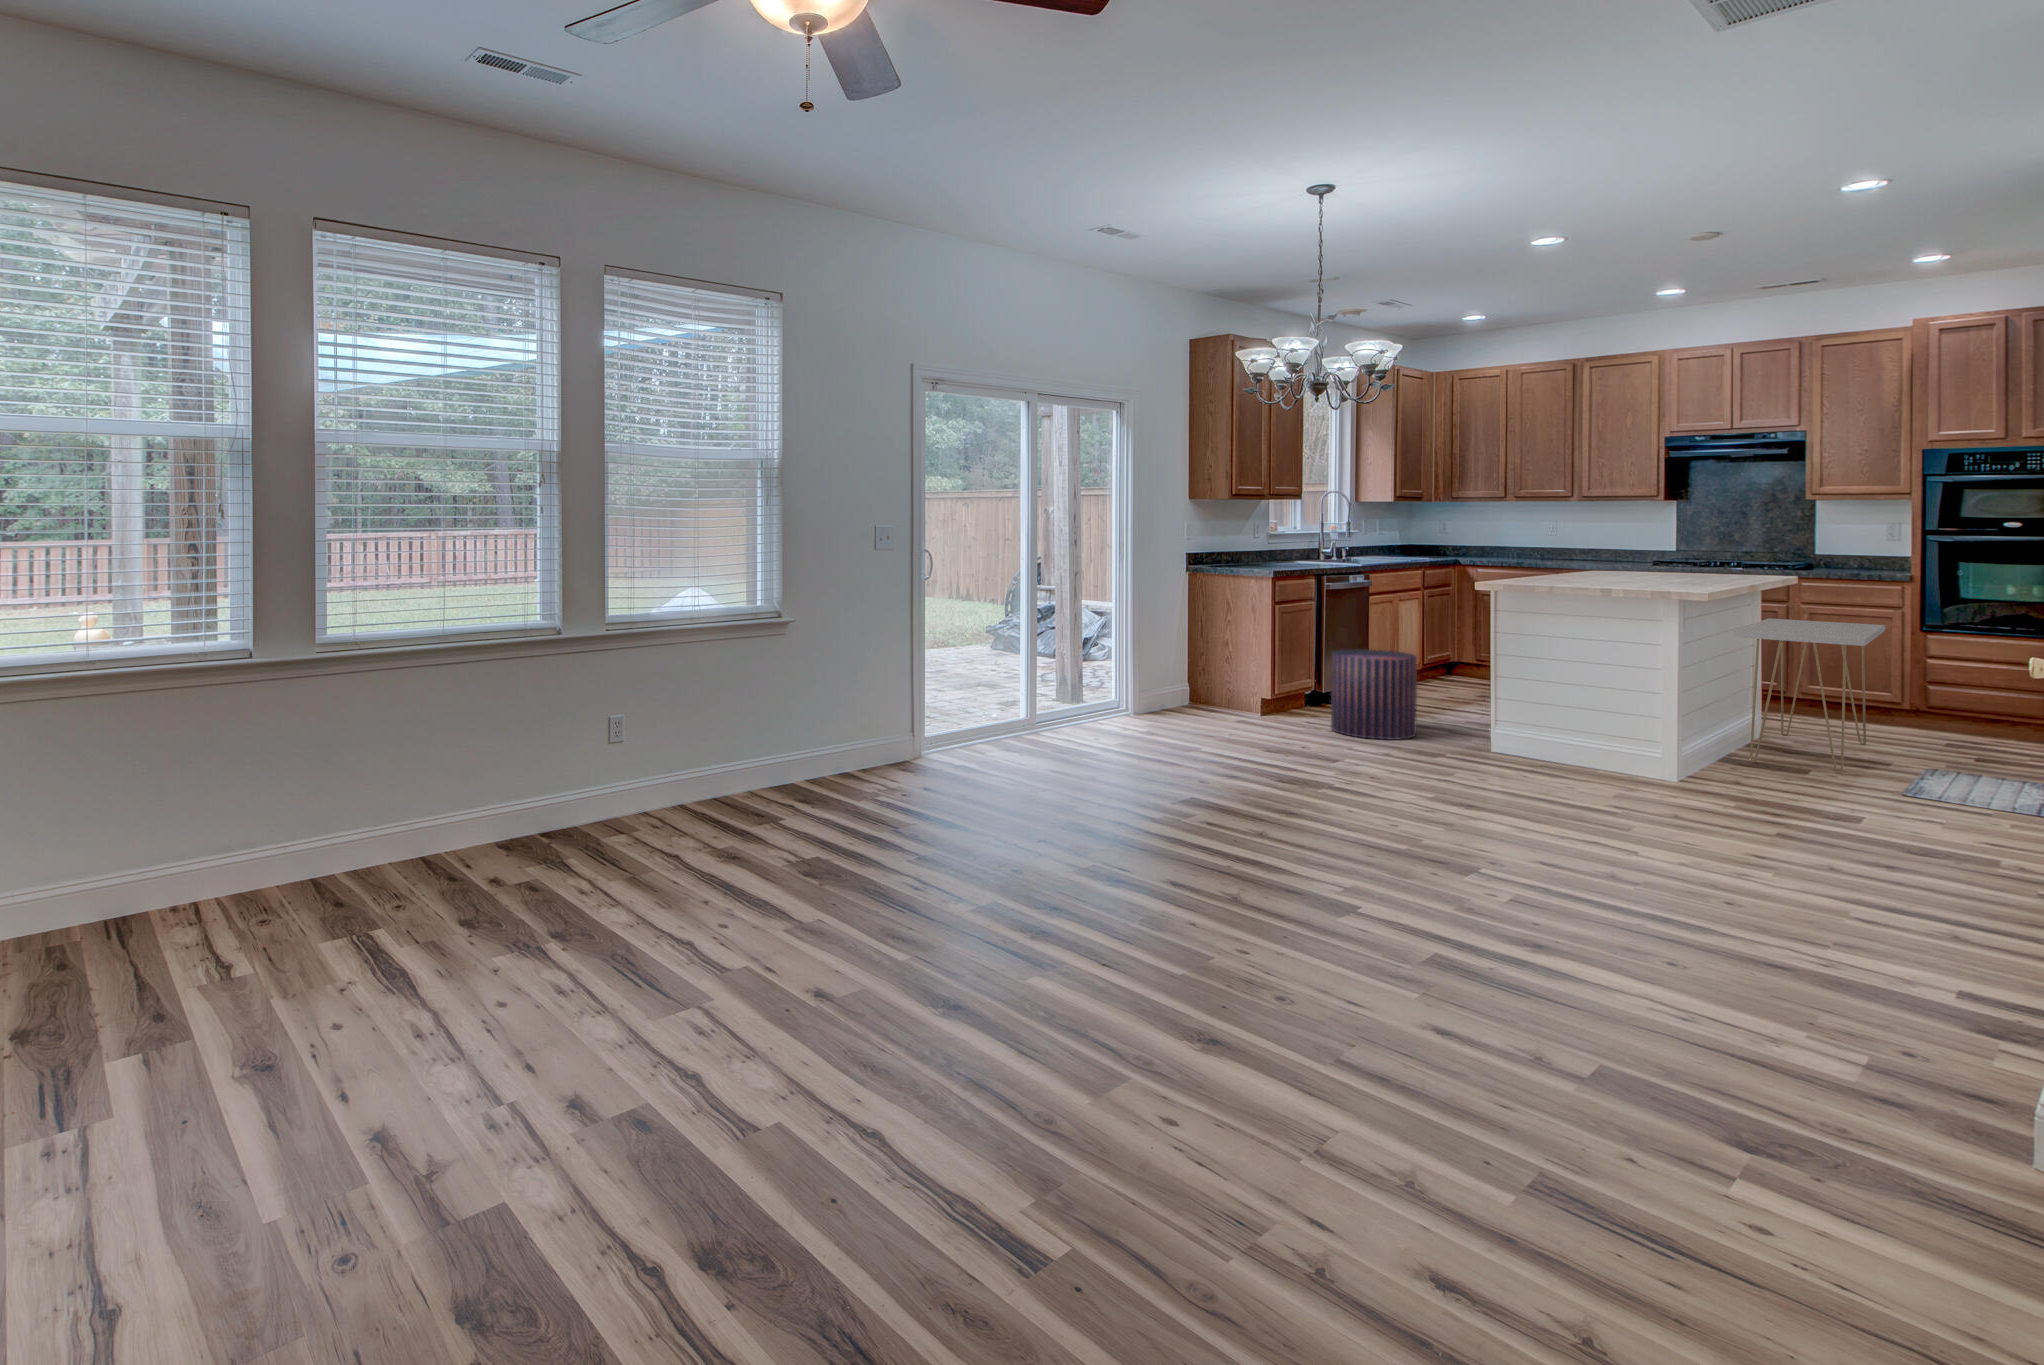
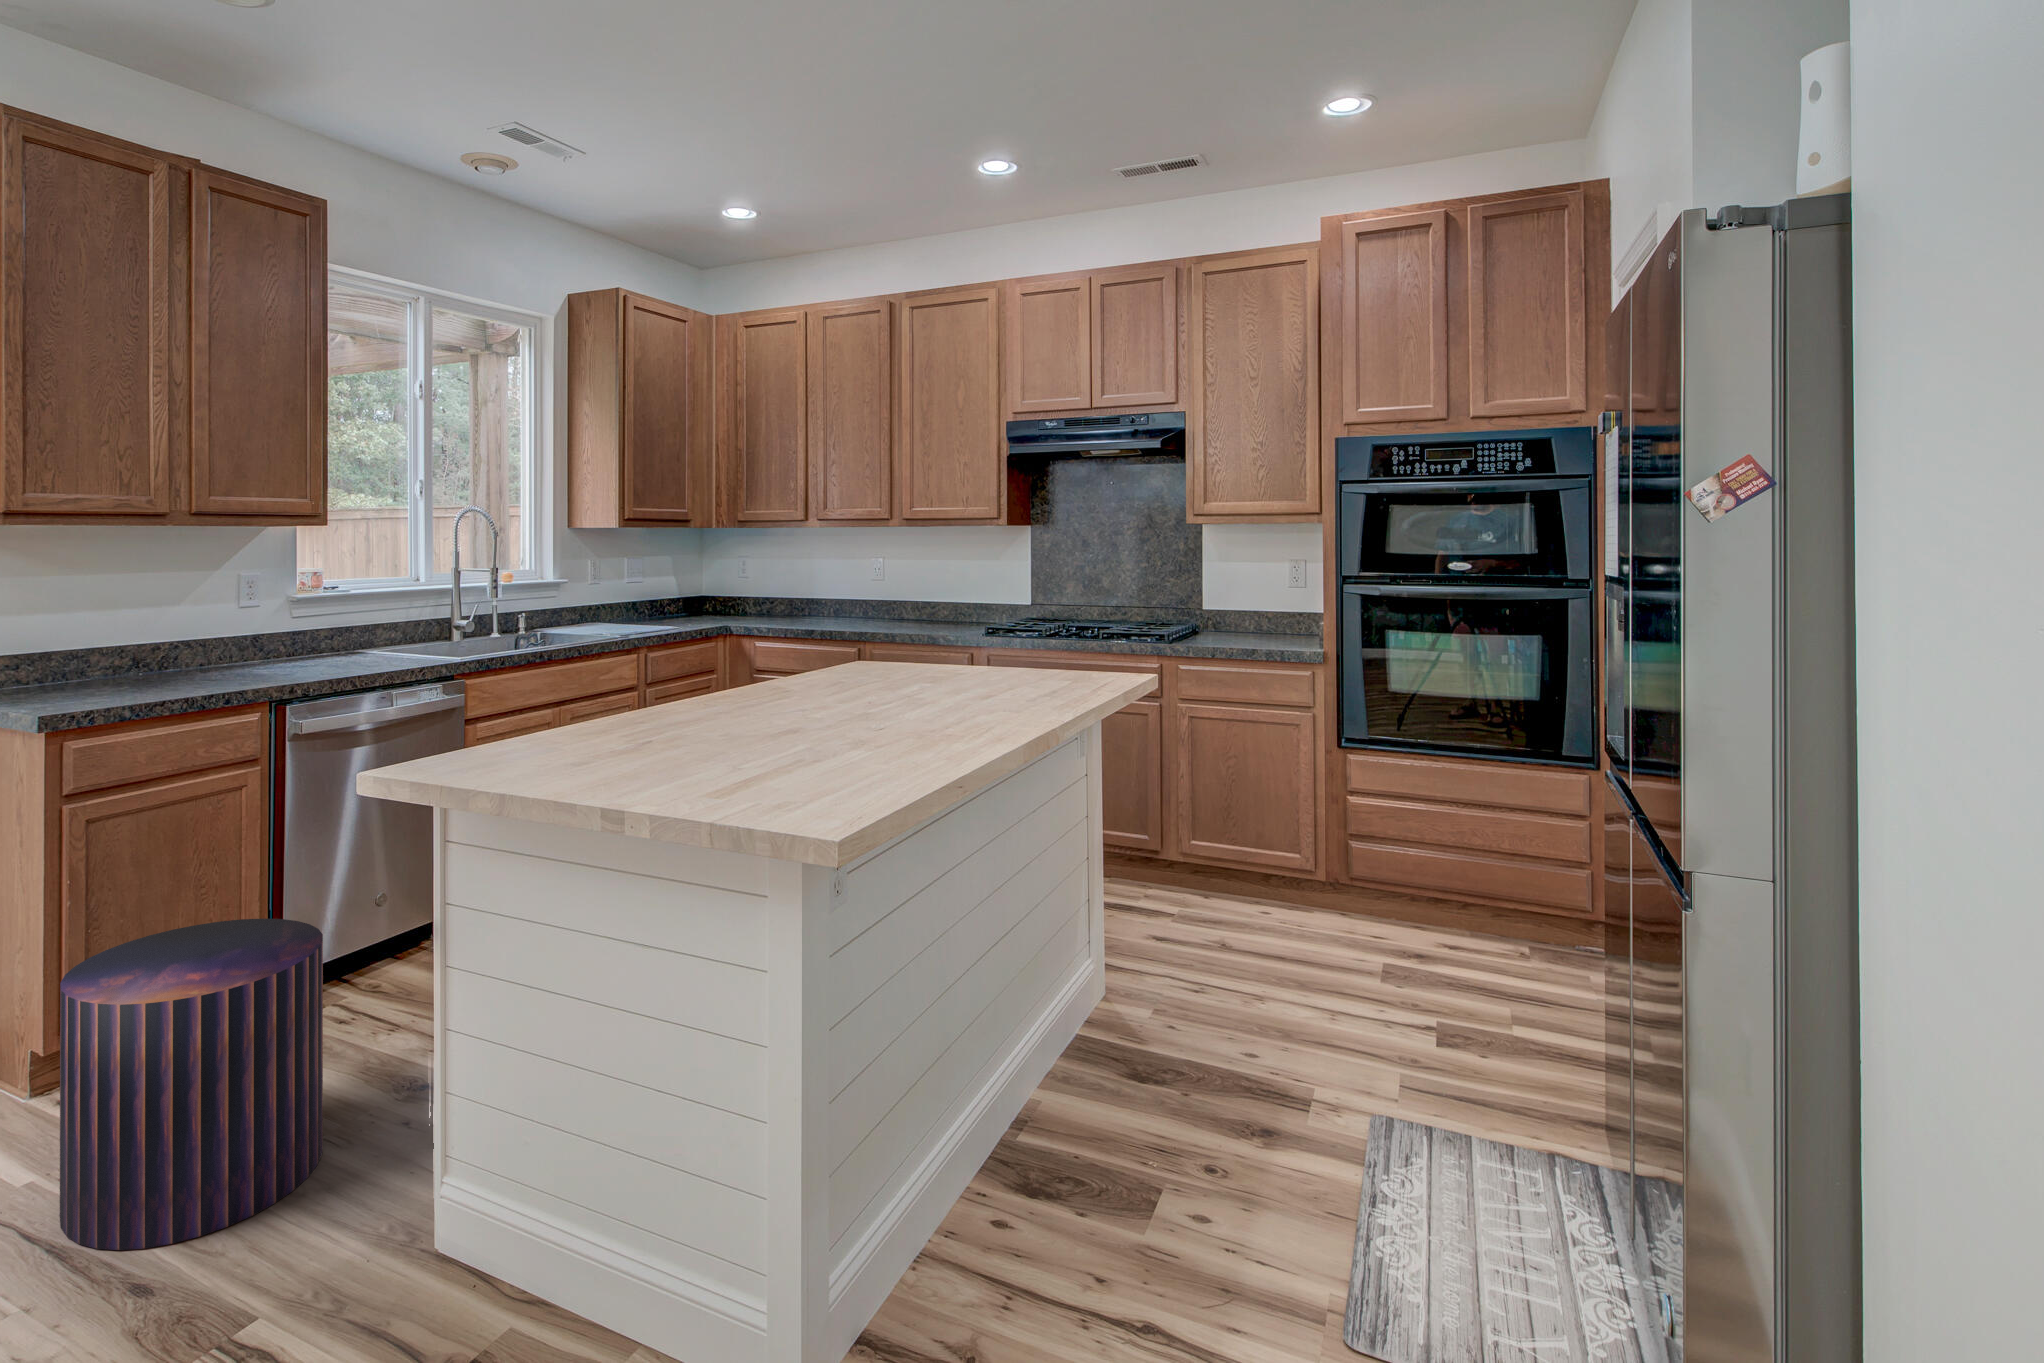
console table: present [1733,618,1885,774] -> none [1016,762,1302,1235]

